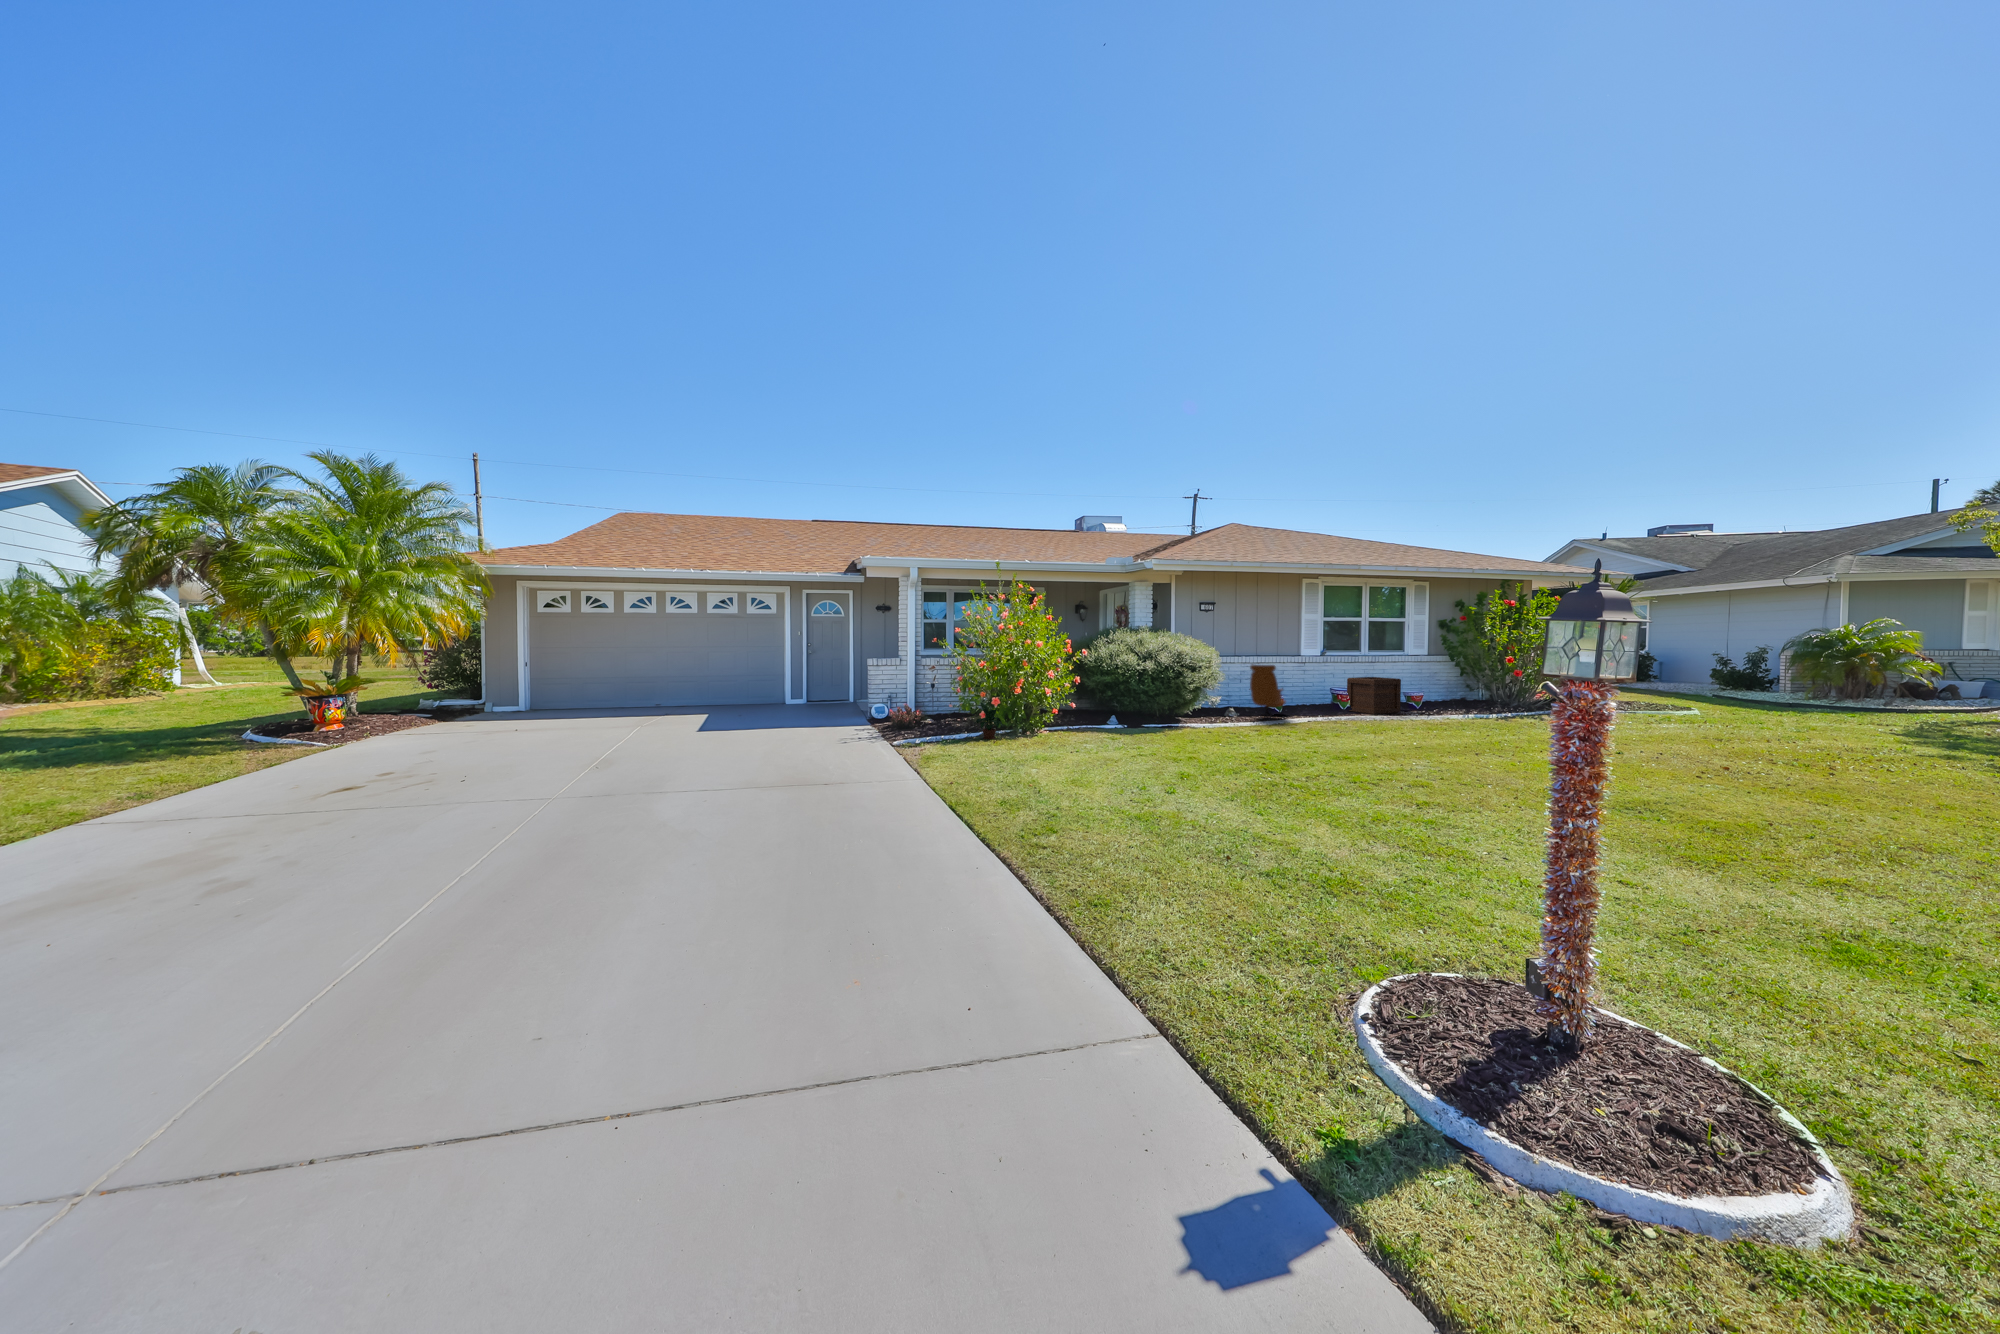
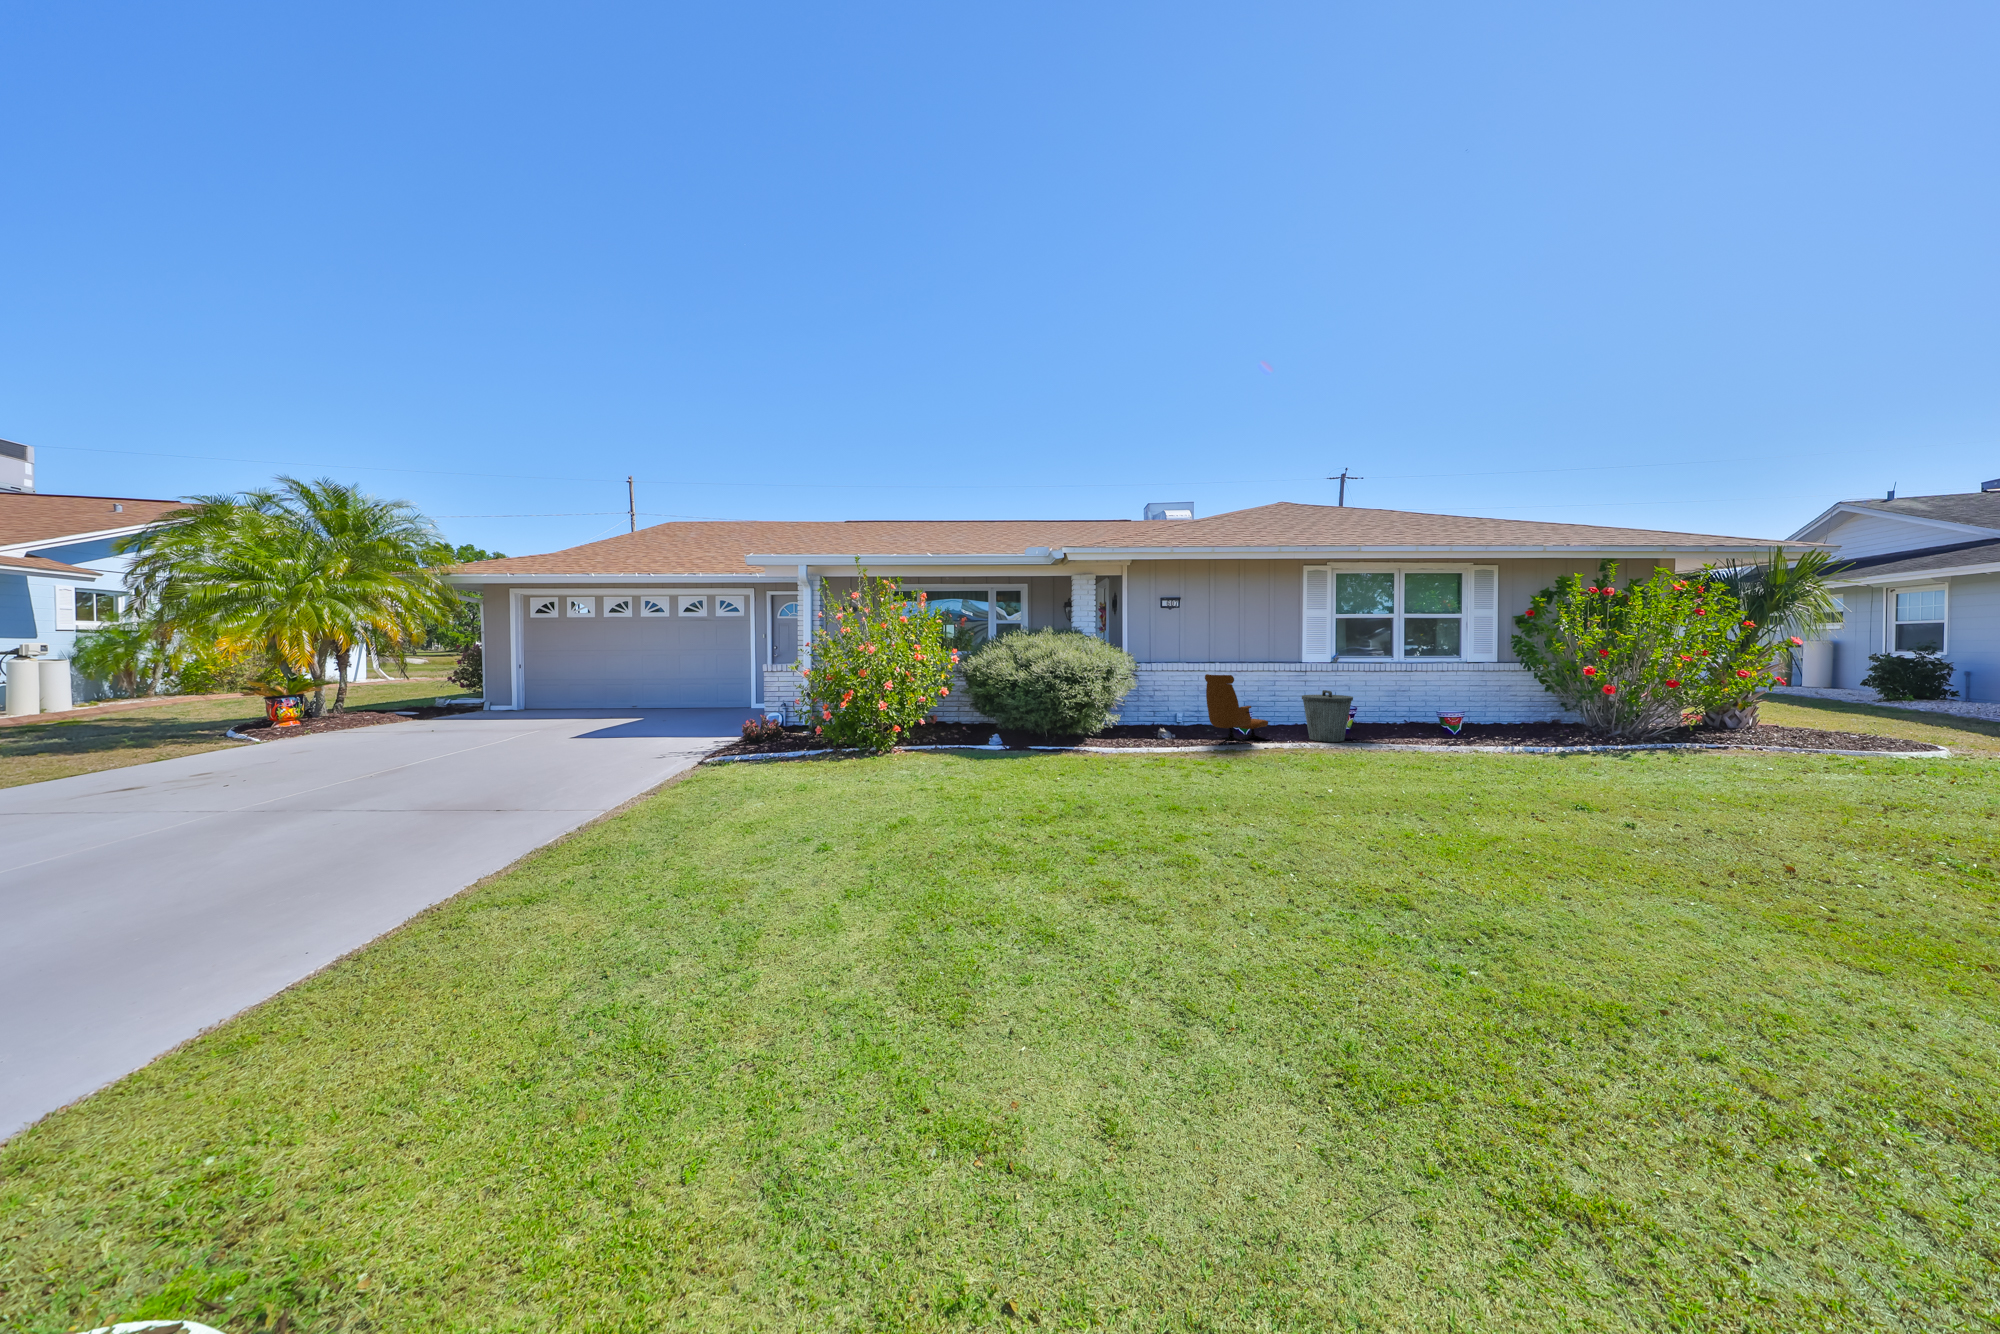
trash can: none [1307,676,1346,715] -> present [1302,690,1353,742]
wooden crate: present [1347,677,1401,714] -> none [1365,692,1438,742]
potted plant: present [975,703,1002,739] -> none [820,716,856,759]

